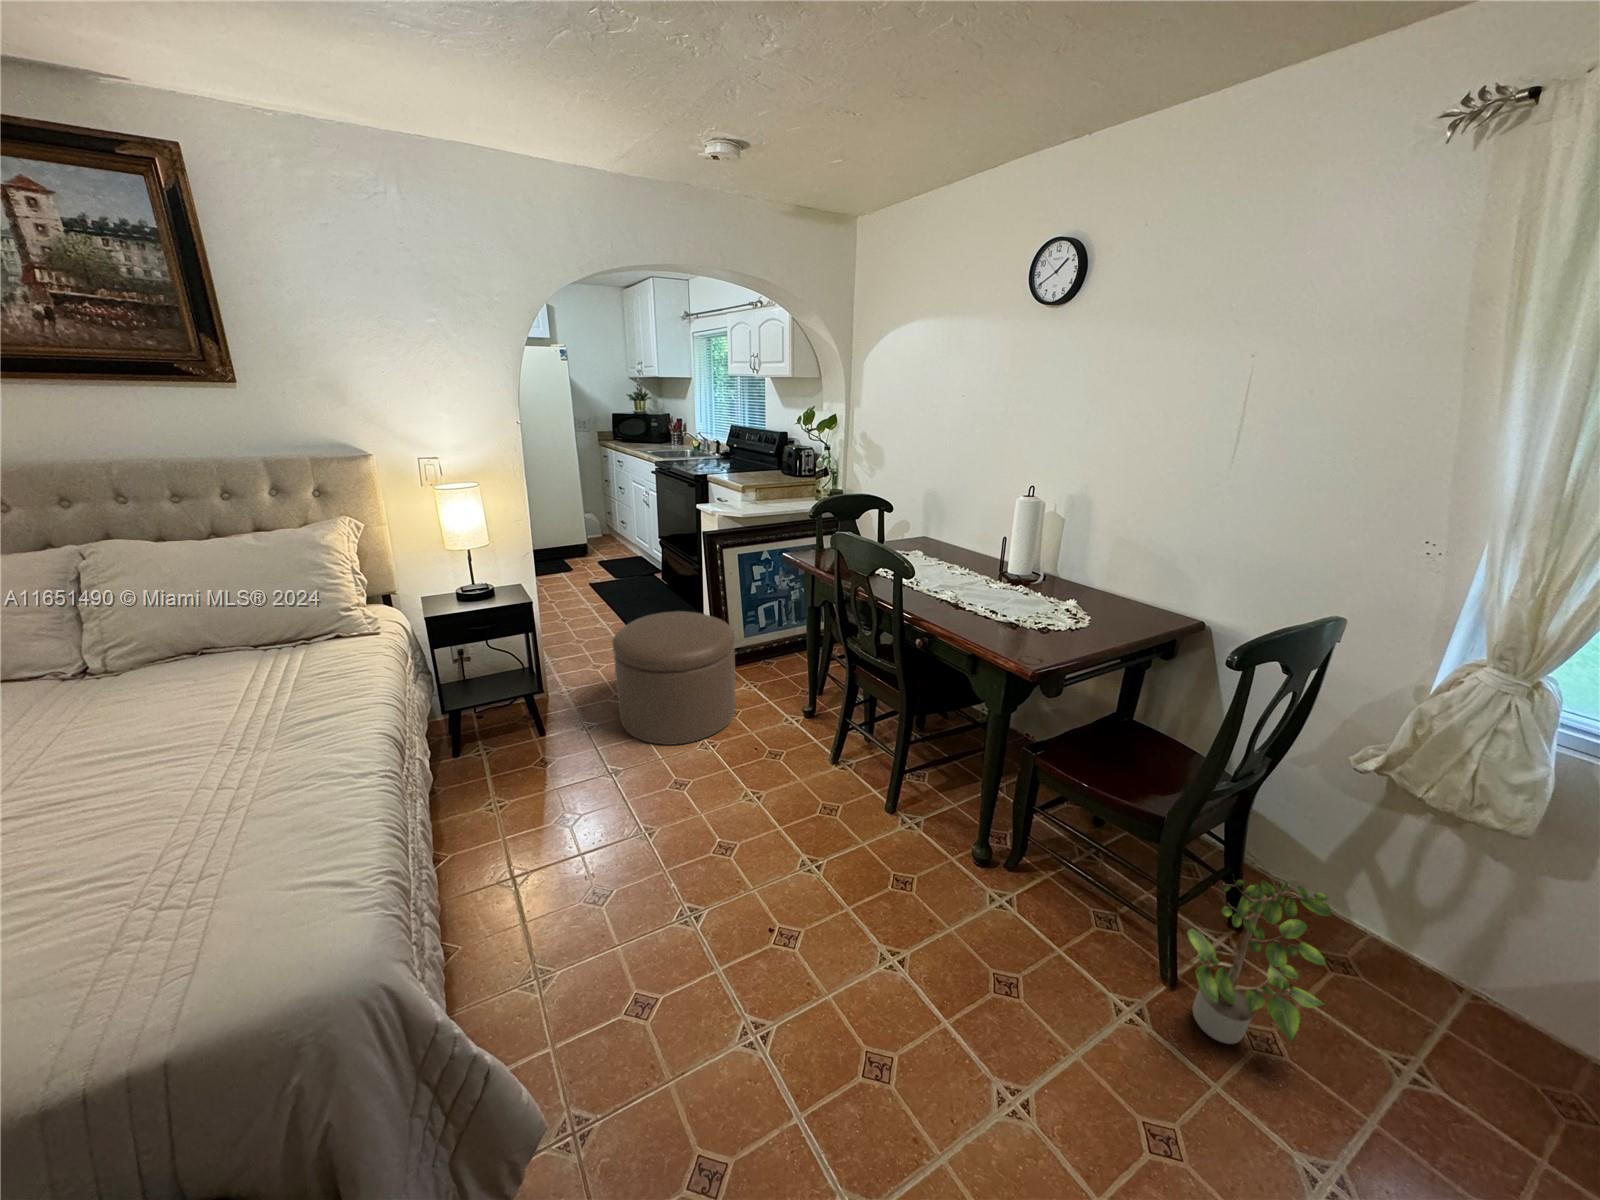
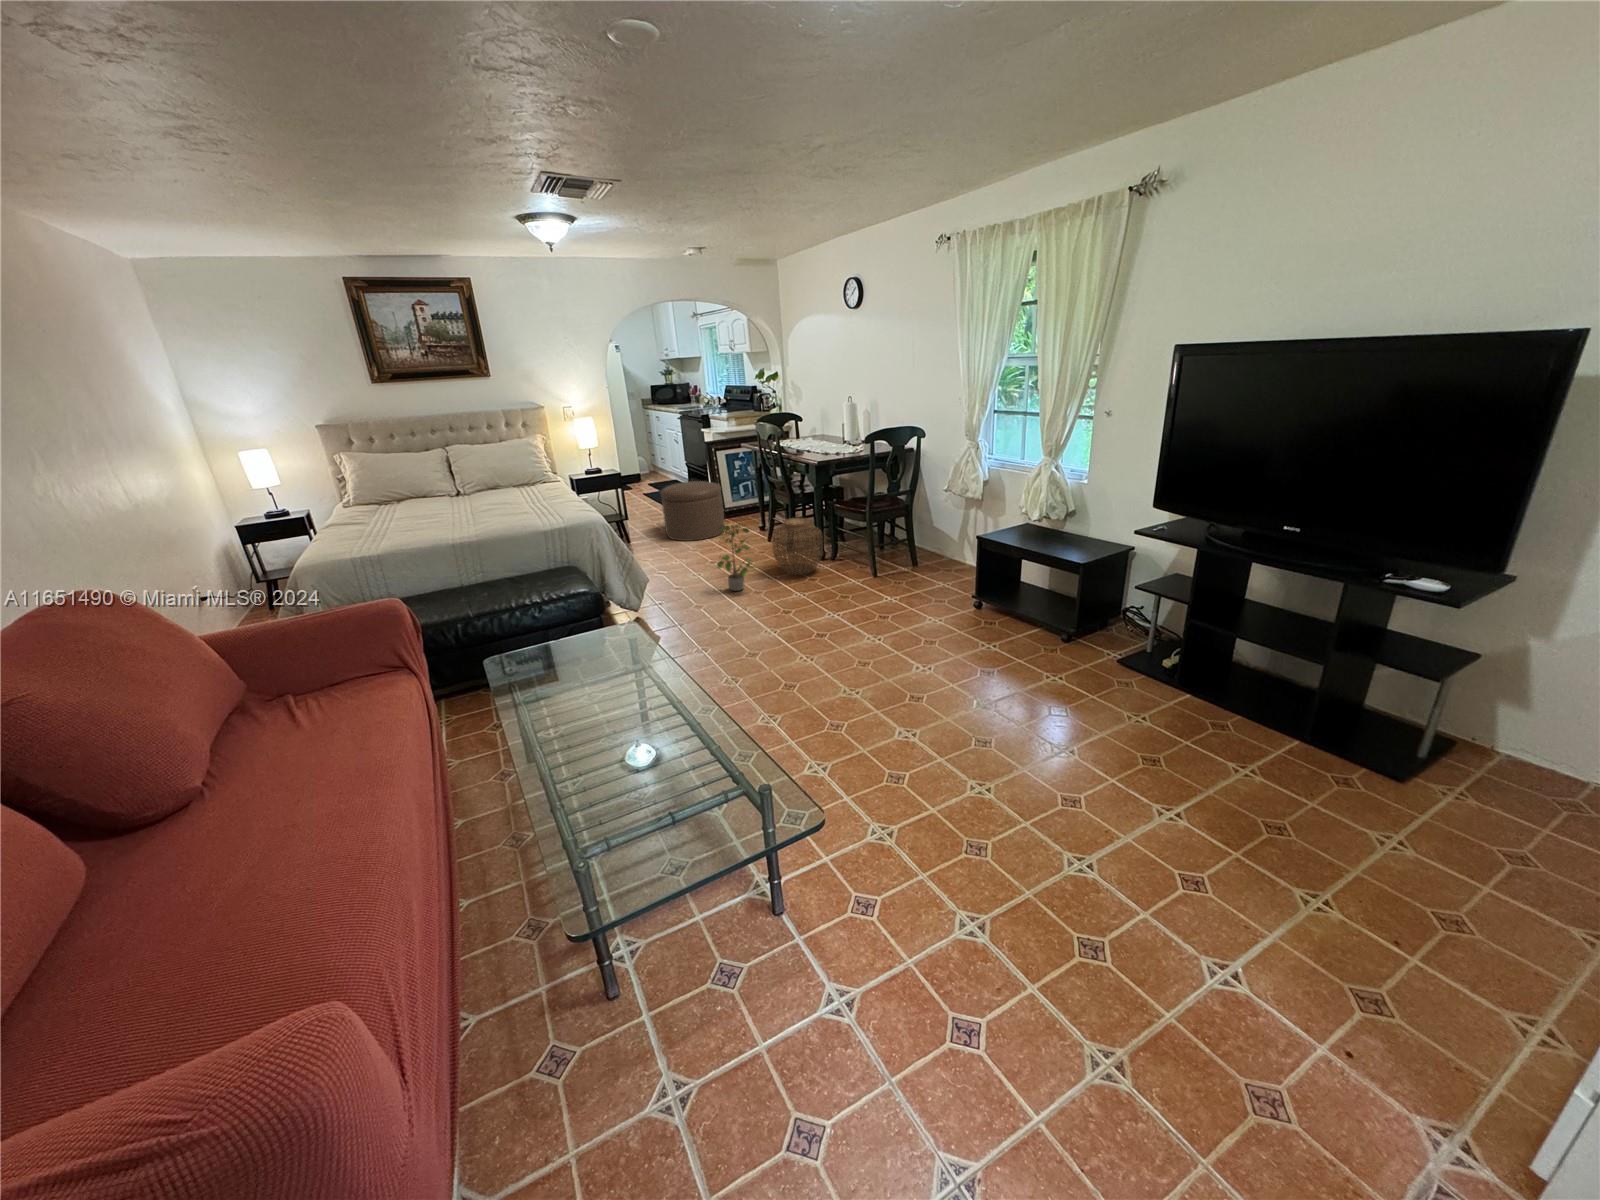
woven basket: none [891,798,1028,954] -> present [772,518,823,575]
potted plant: present [1188,878,1331,1044] -> present [717,524,756,591]

